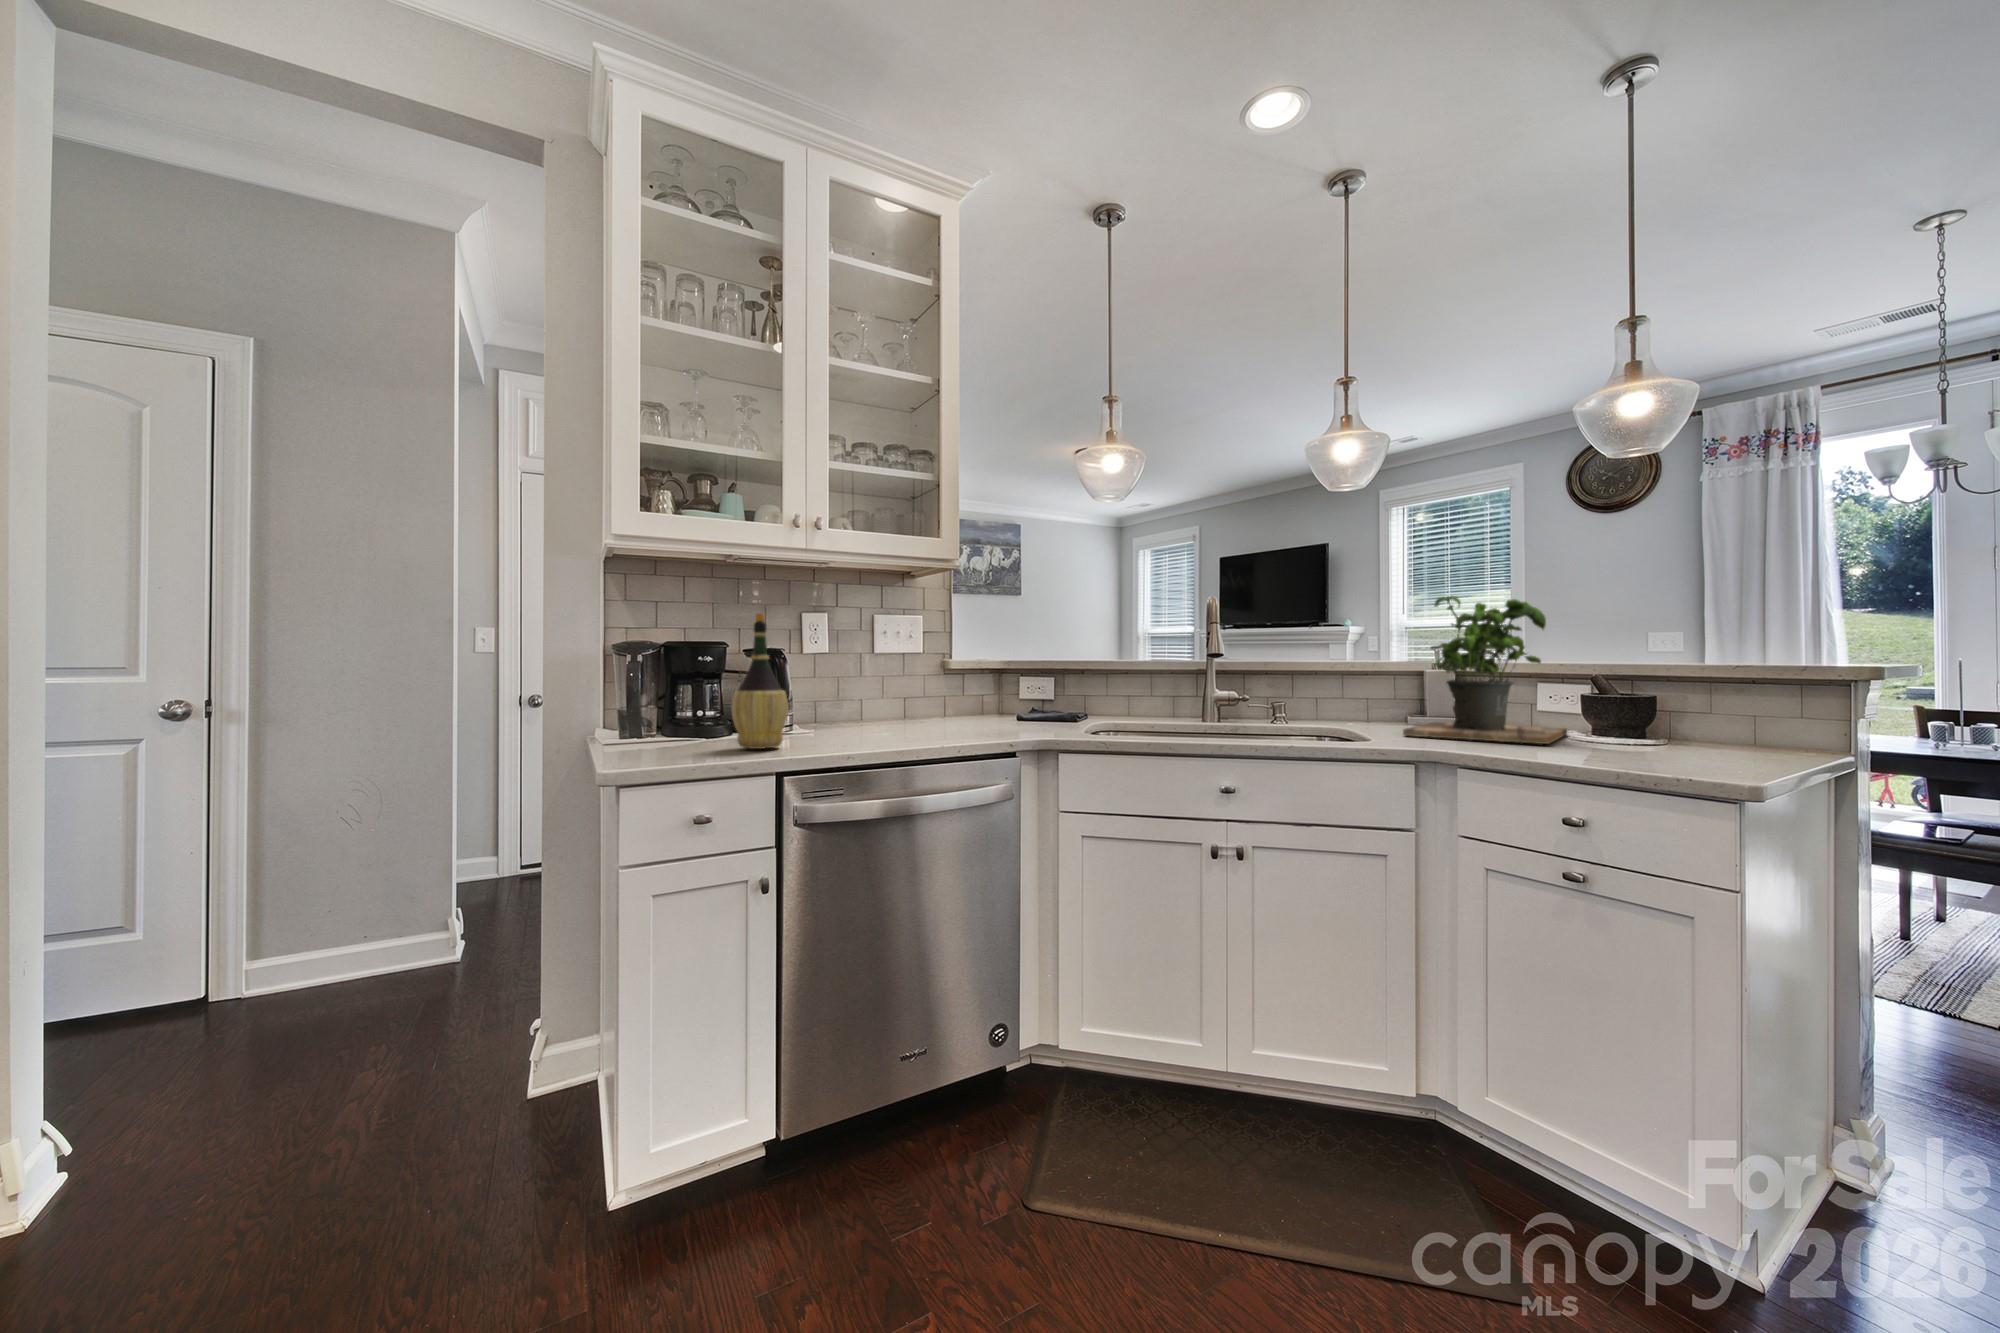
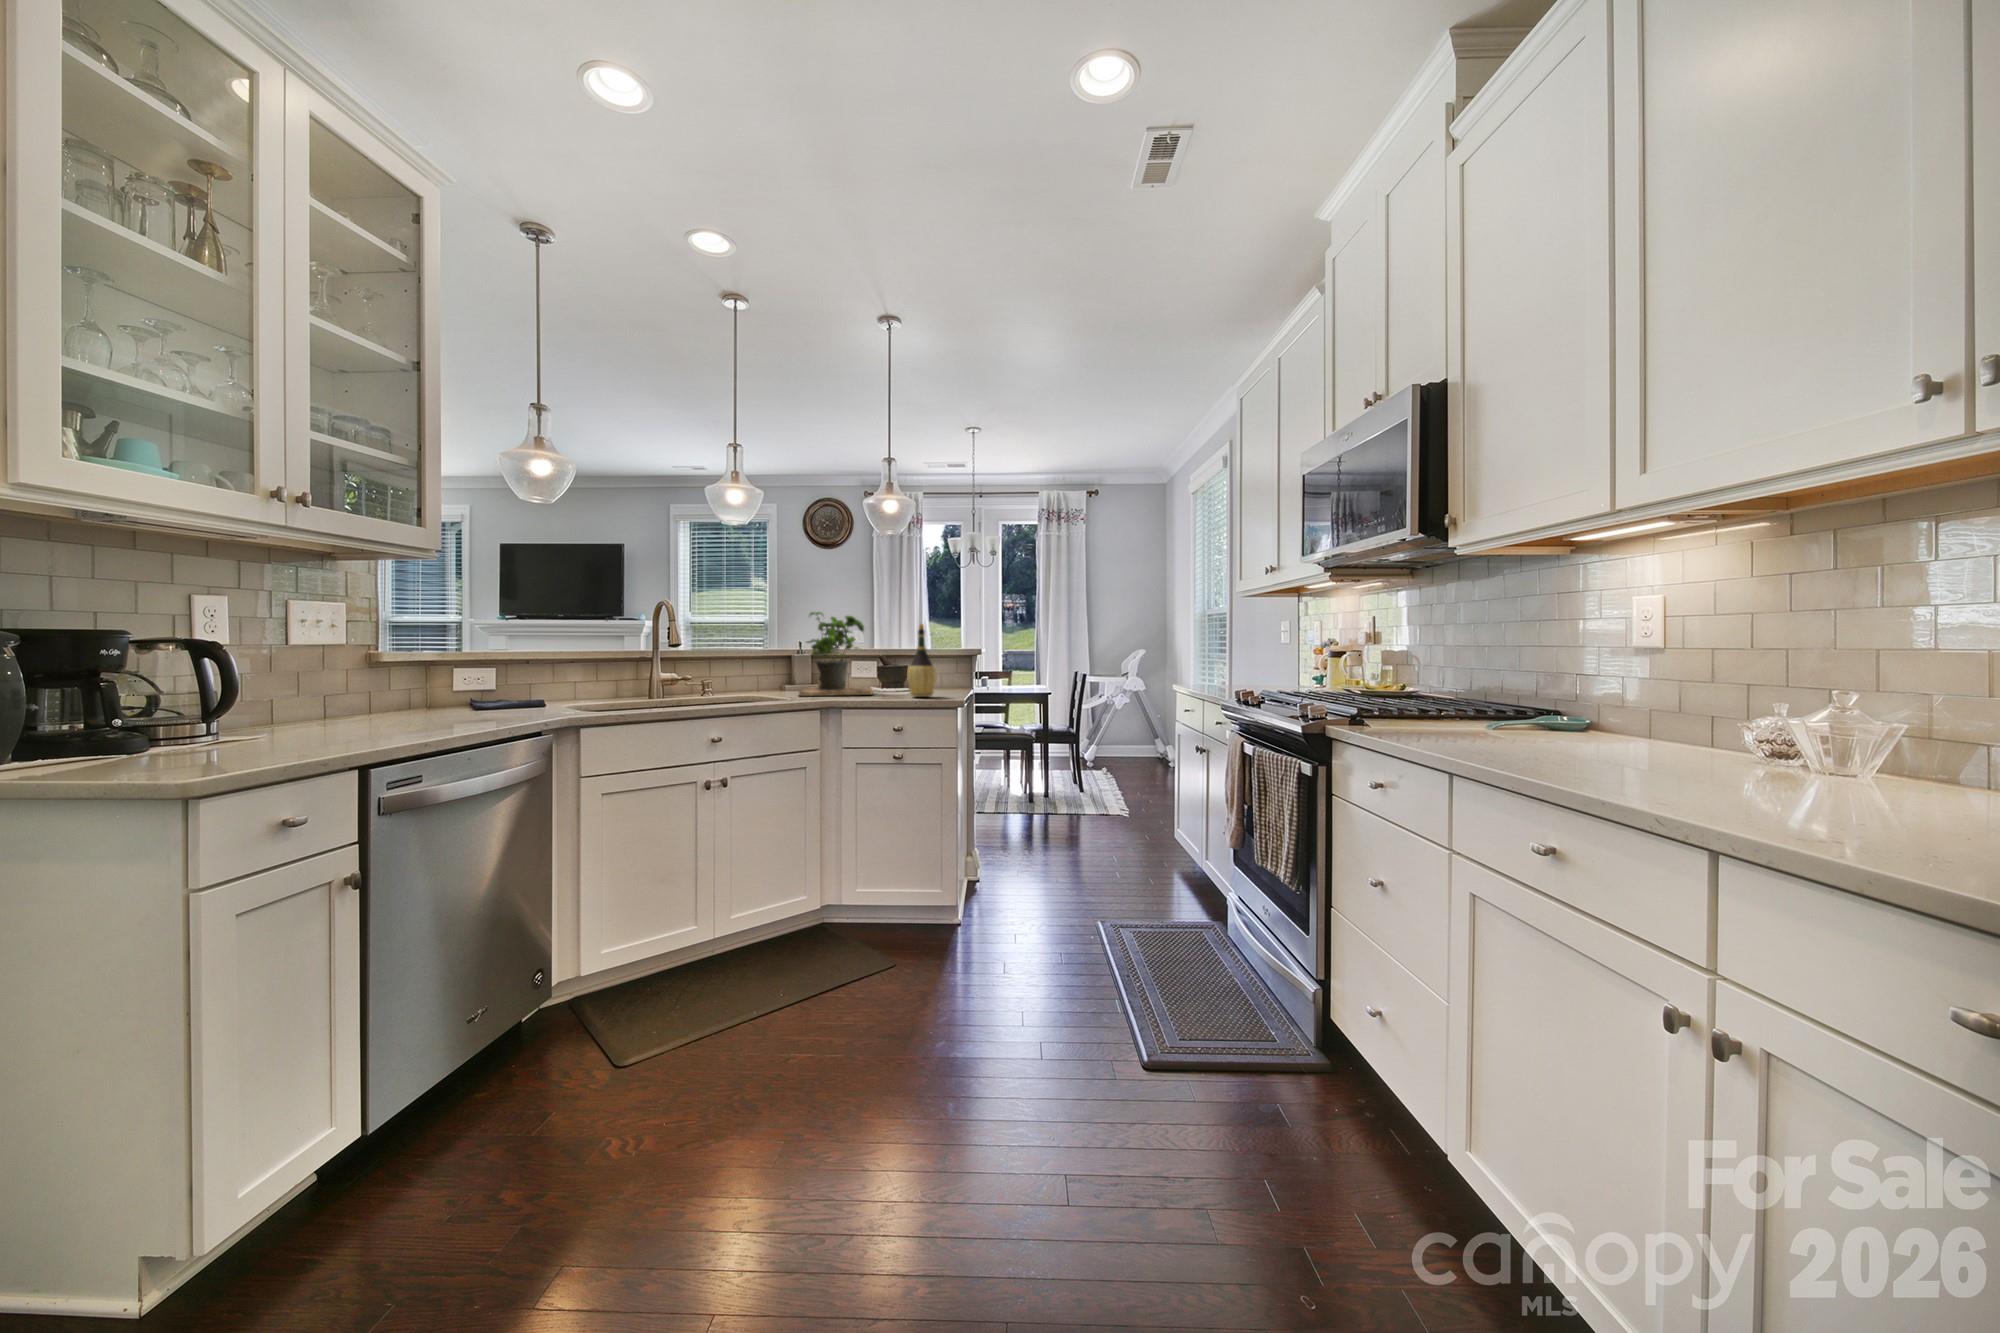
wine bottle: present [731,613,788,749] -> present [907,624,937,697]

